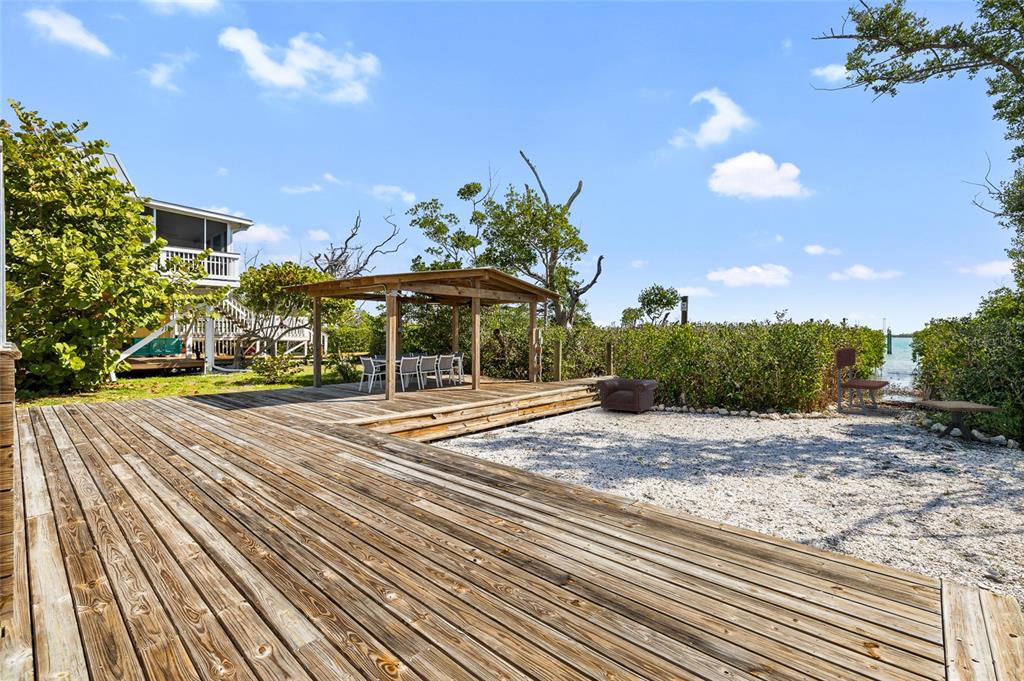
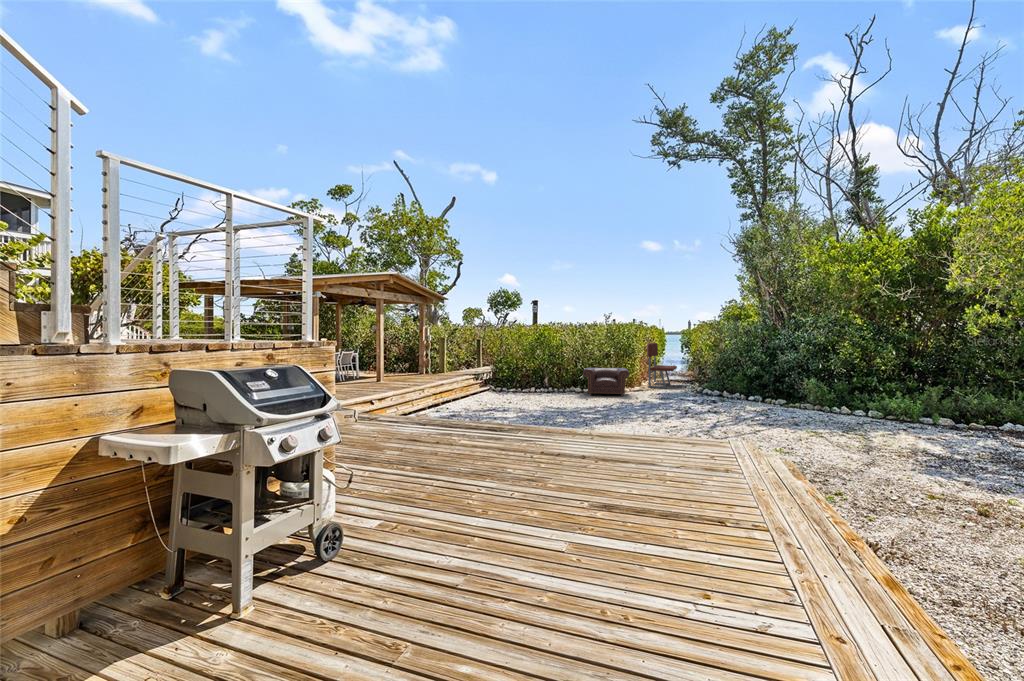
armchair: present [596,378,658,414] -> present [583,368,629,396]
side table: present [915,401,1003,442] -> none [696,375,740,399]

